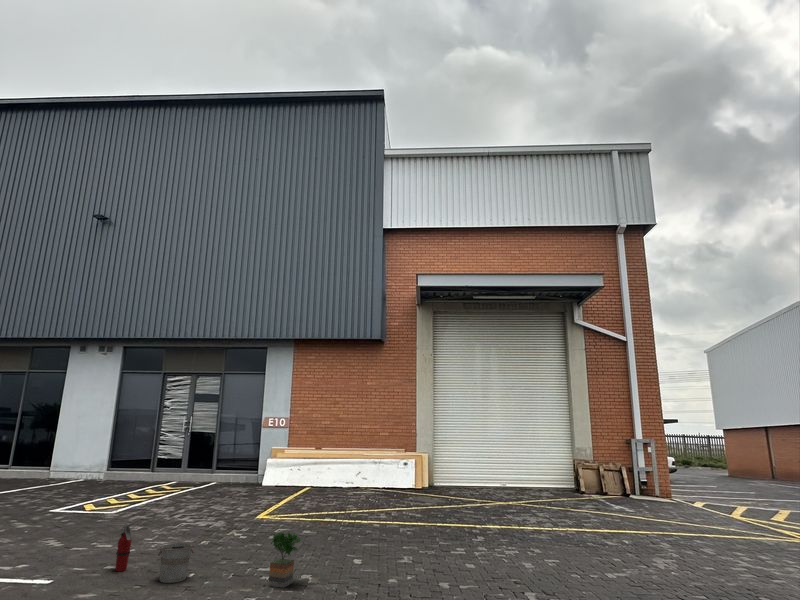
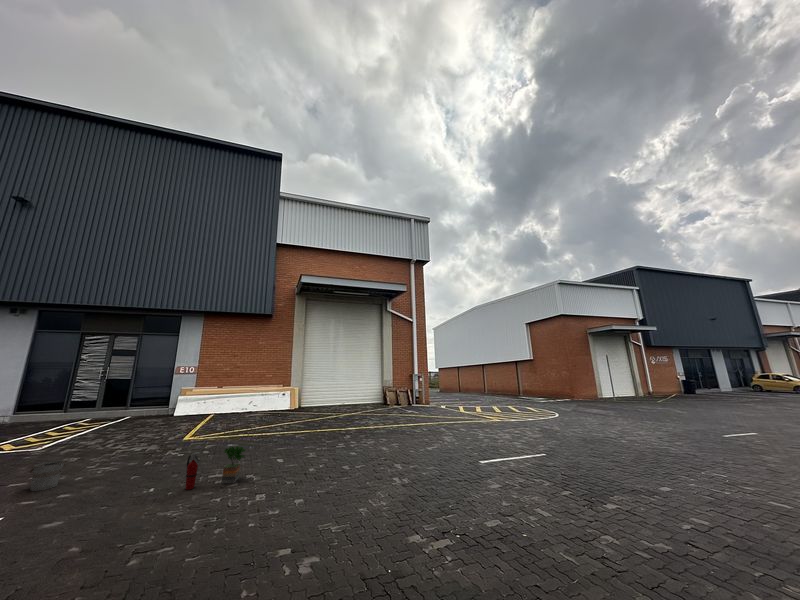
fire extinguisher: present [116,523,133,572] -> present [185,452,202,490]
bucket: present [158,543,194,583] -> present [30,461,66,491]

